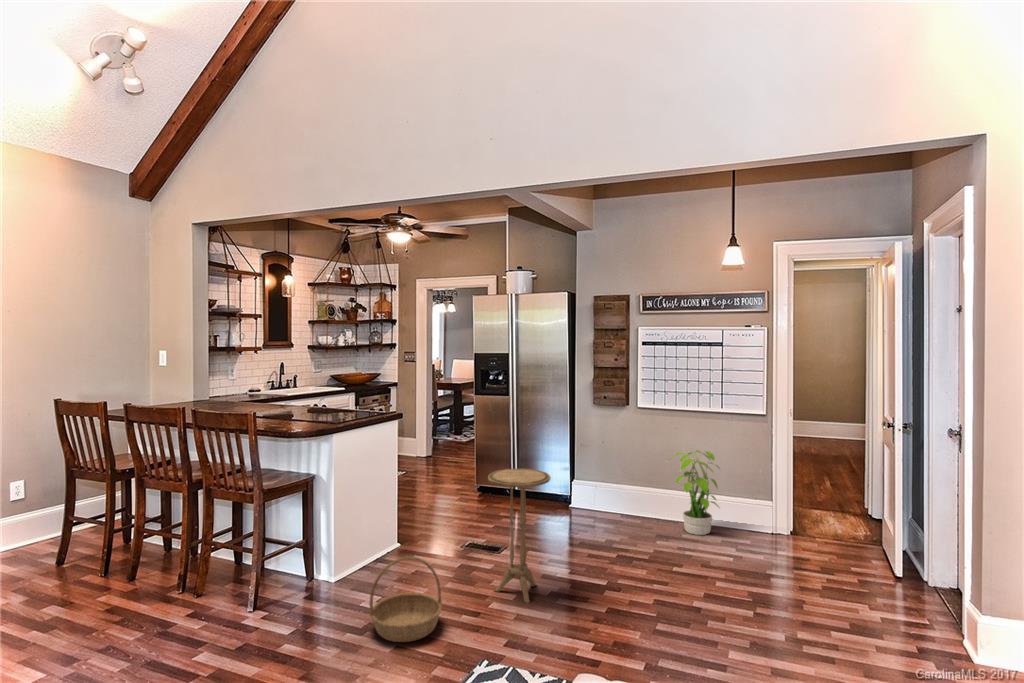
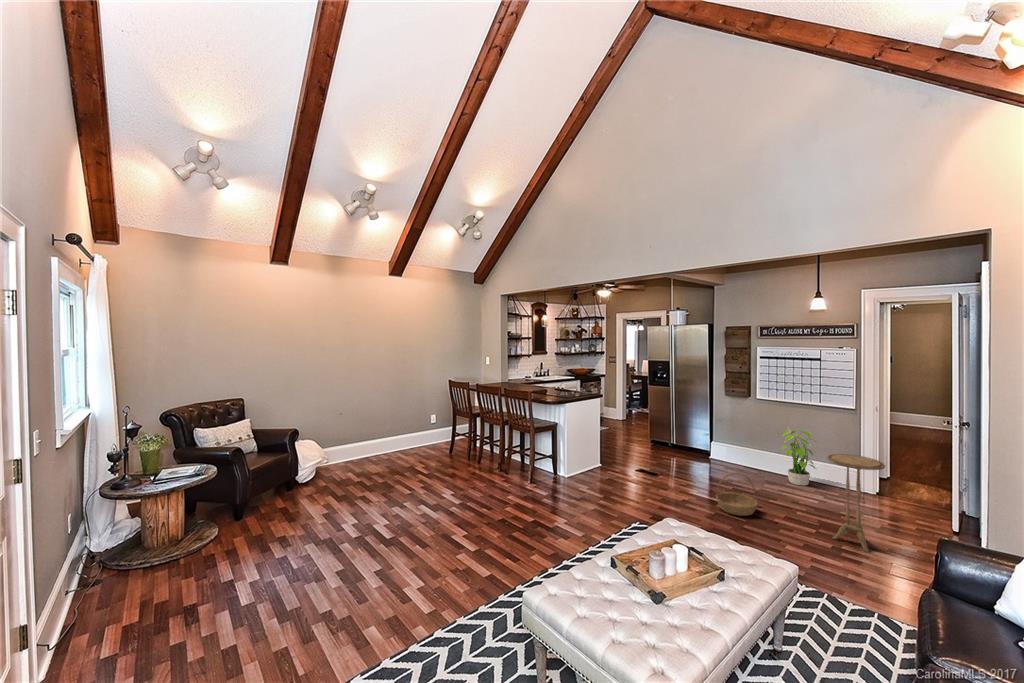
side table: present [488,469,551,604] -> present [827,454,885,553]
basket: present [369,557,442,642] -> present [716,473,757,516]

